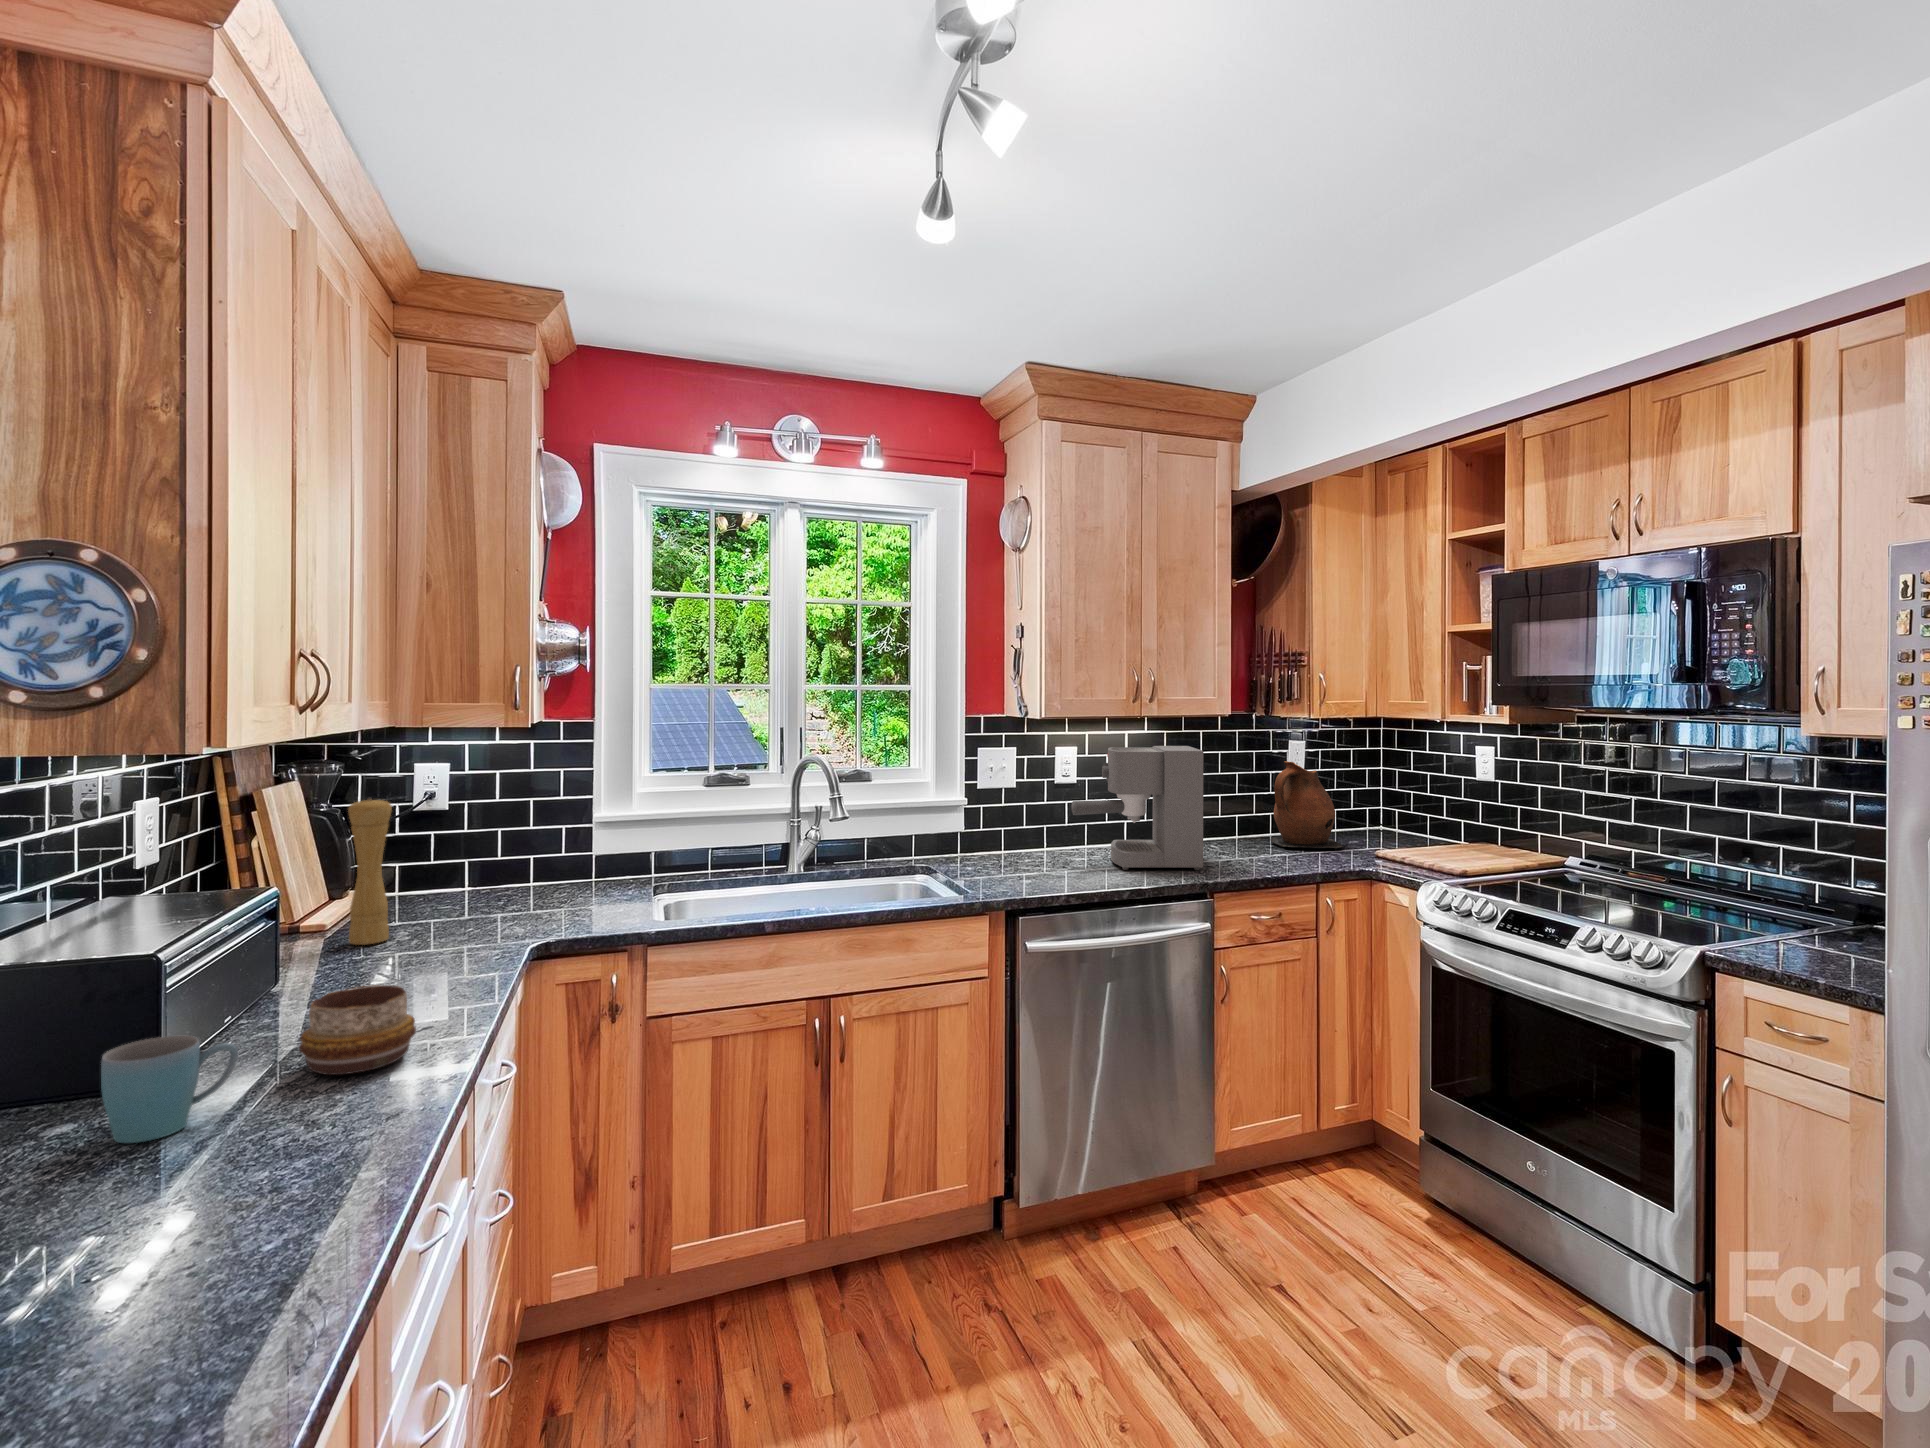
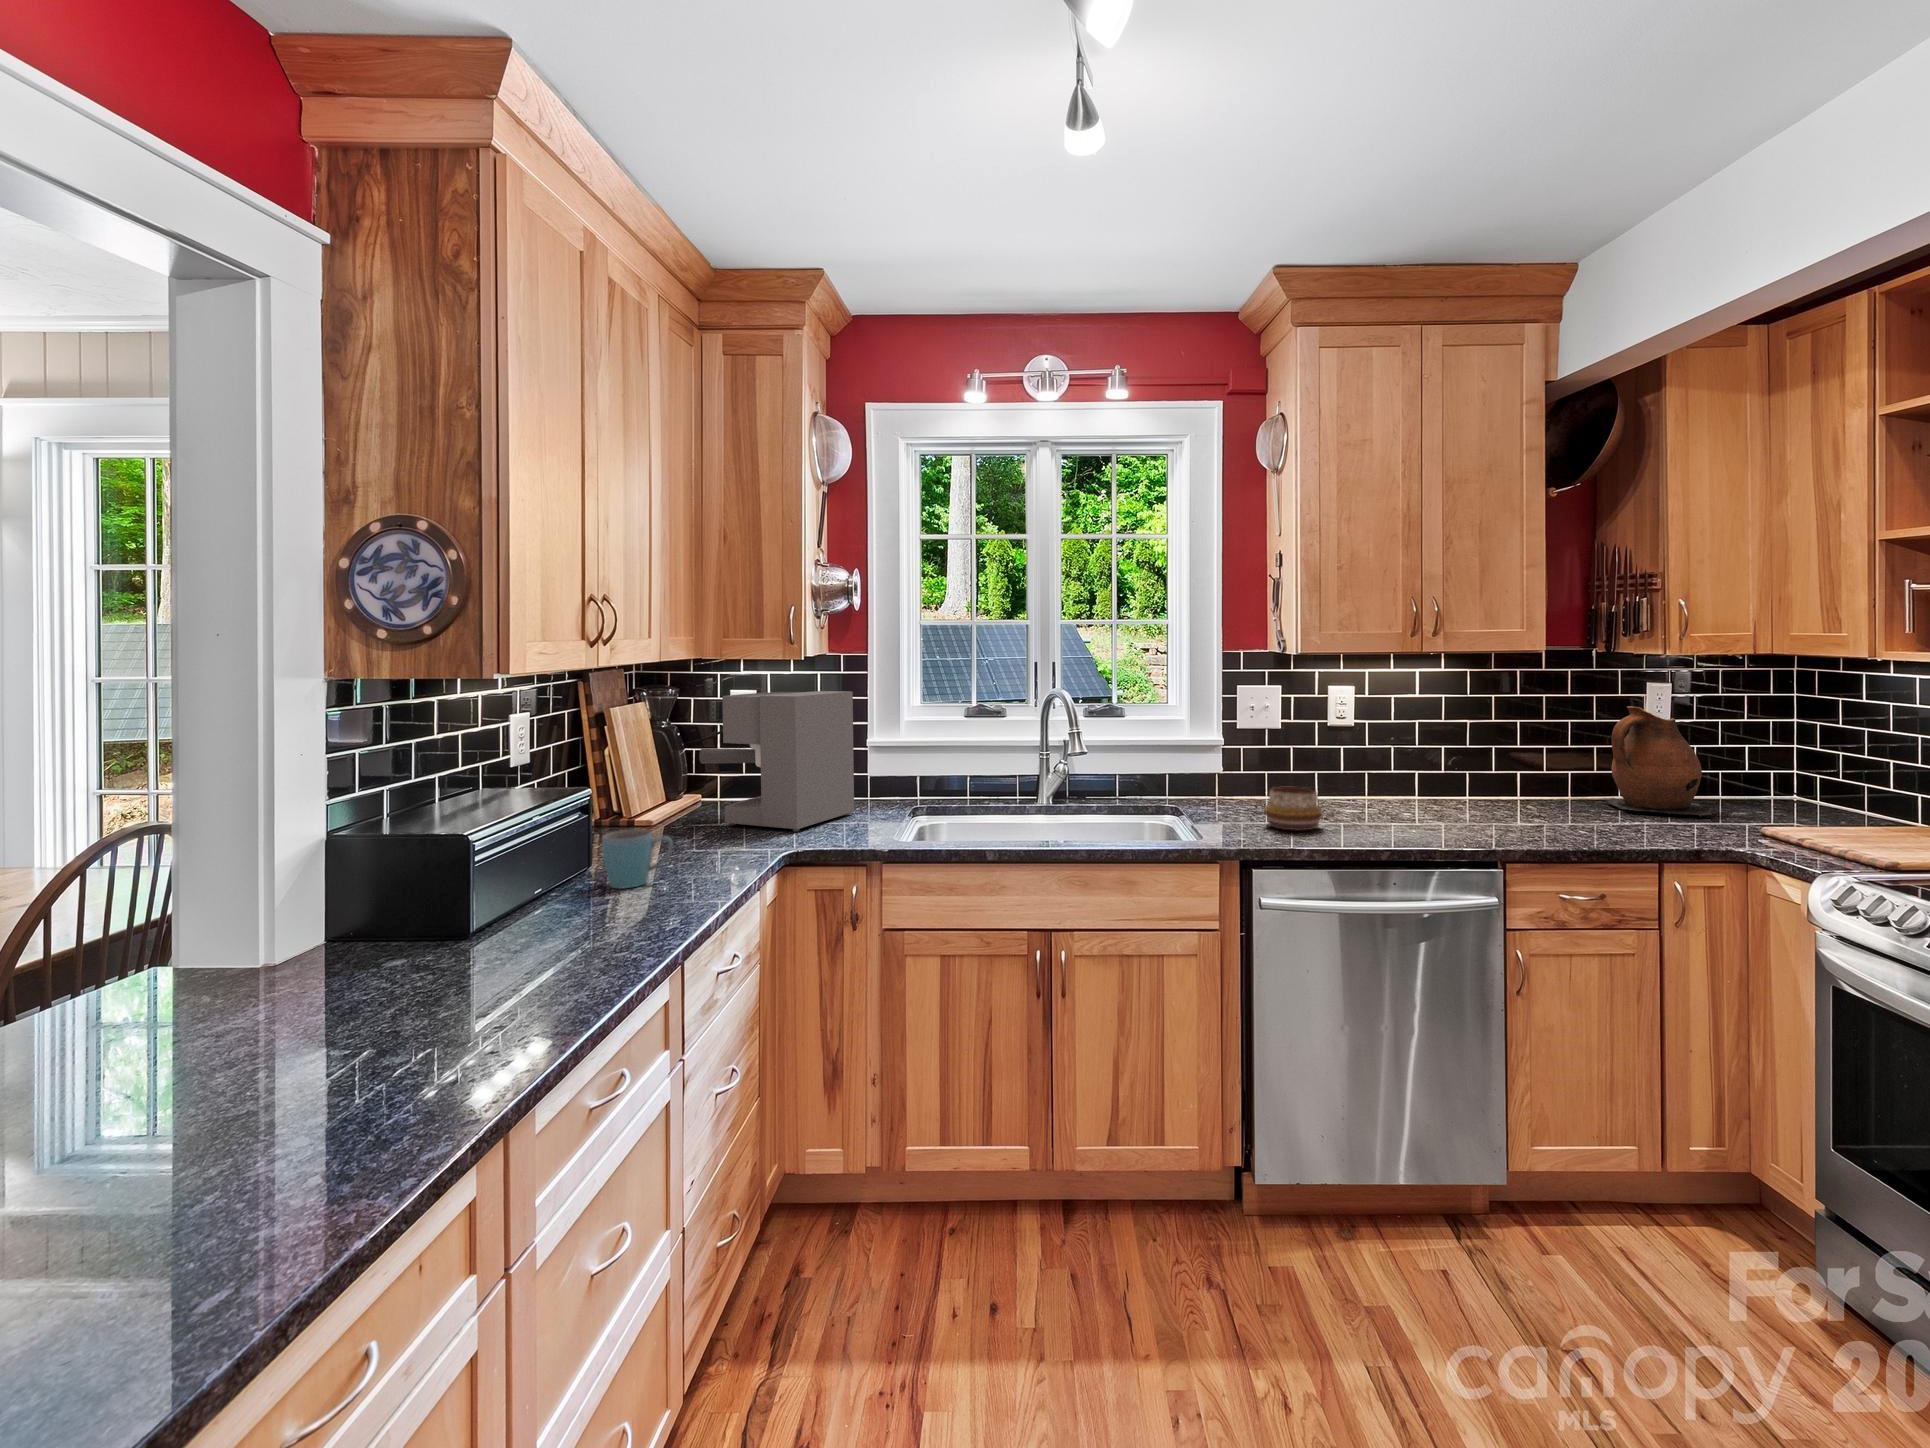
coffee maker: present [1071,746,1203,870] -> present [699,691,854,832]
pepper mill: present [348,798,392,945] -> none [636,718,671,844]
decorative bowl: present [299,985,416,1075] -> present [1264,787,1322,831]
mug: present [101,1036,238,1143] -> present [602,829,673,889]

